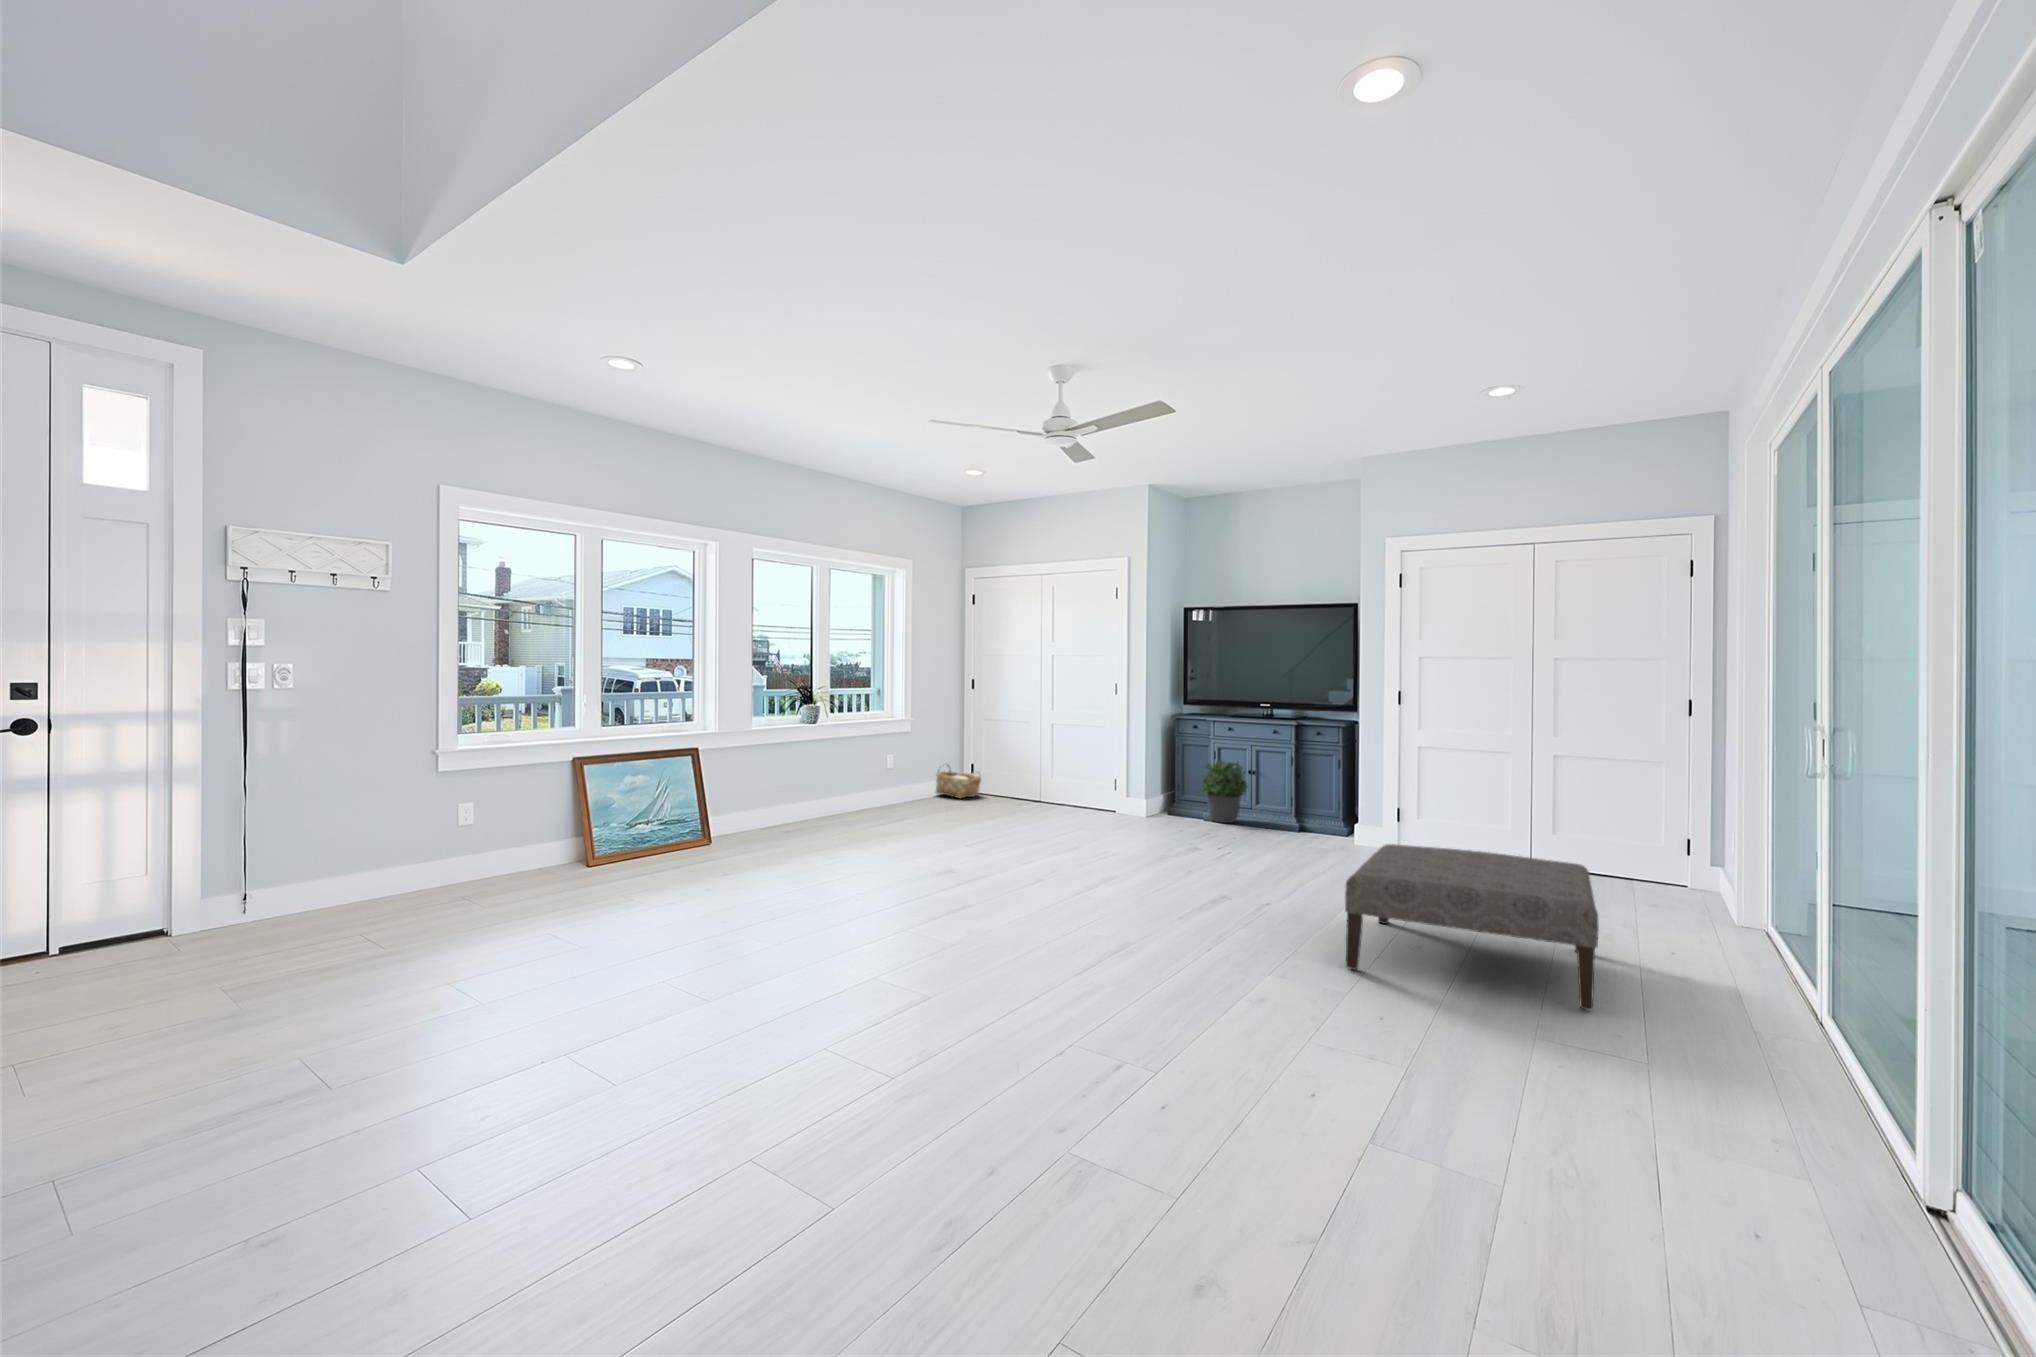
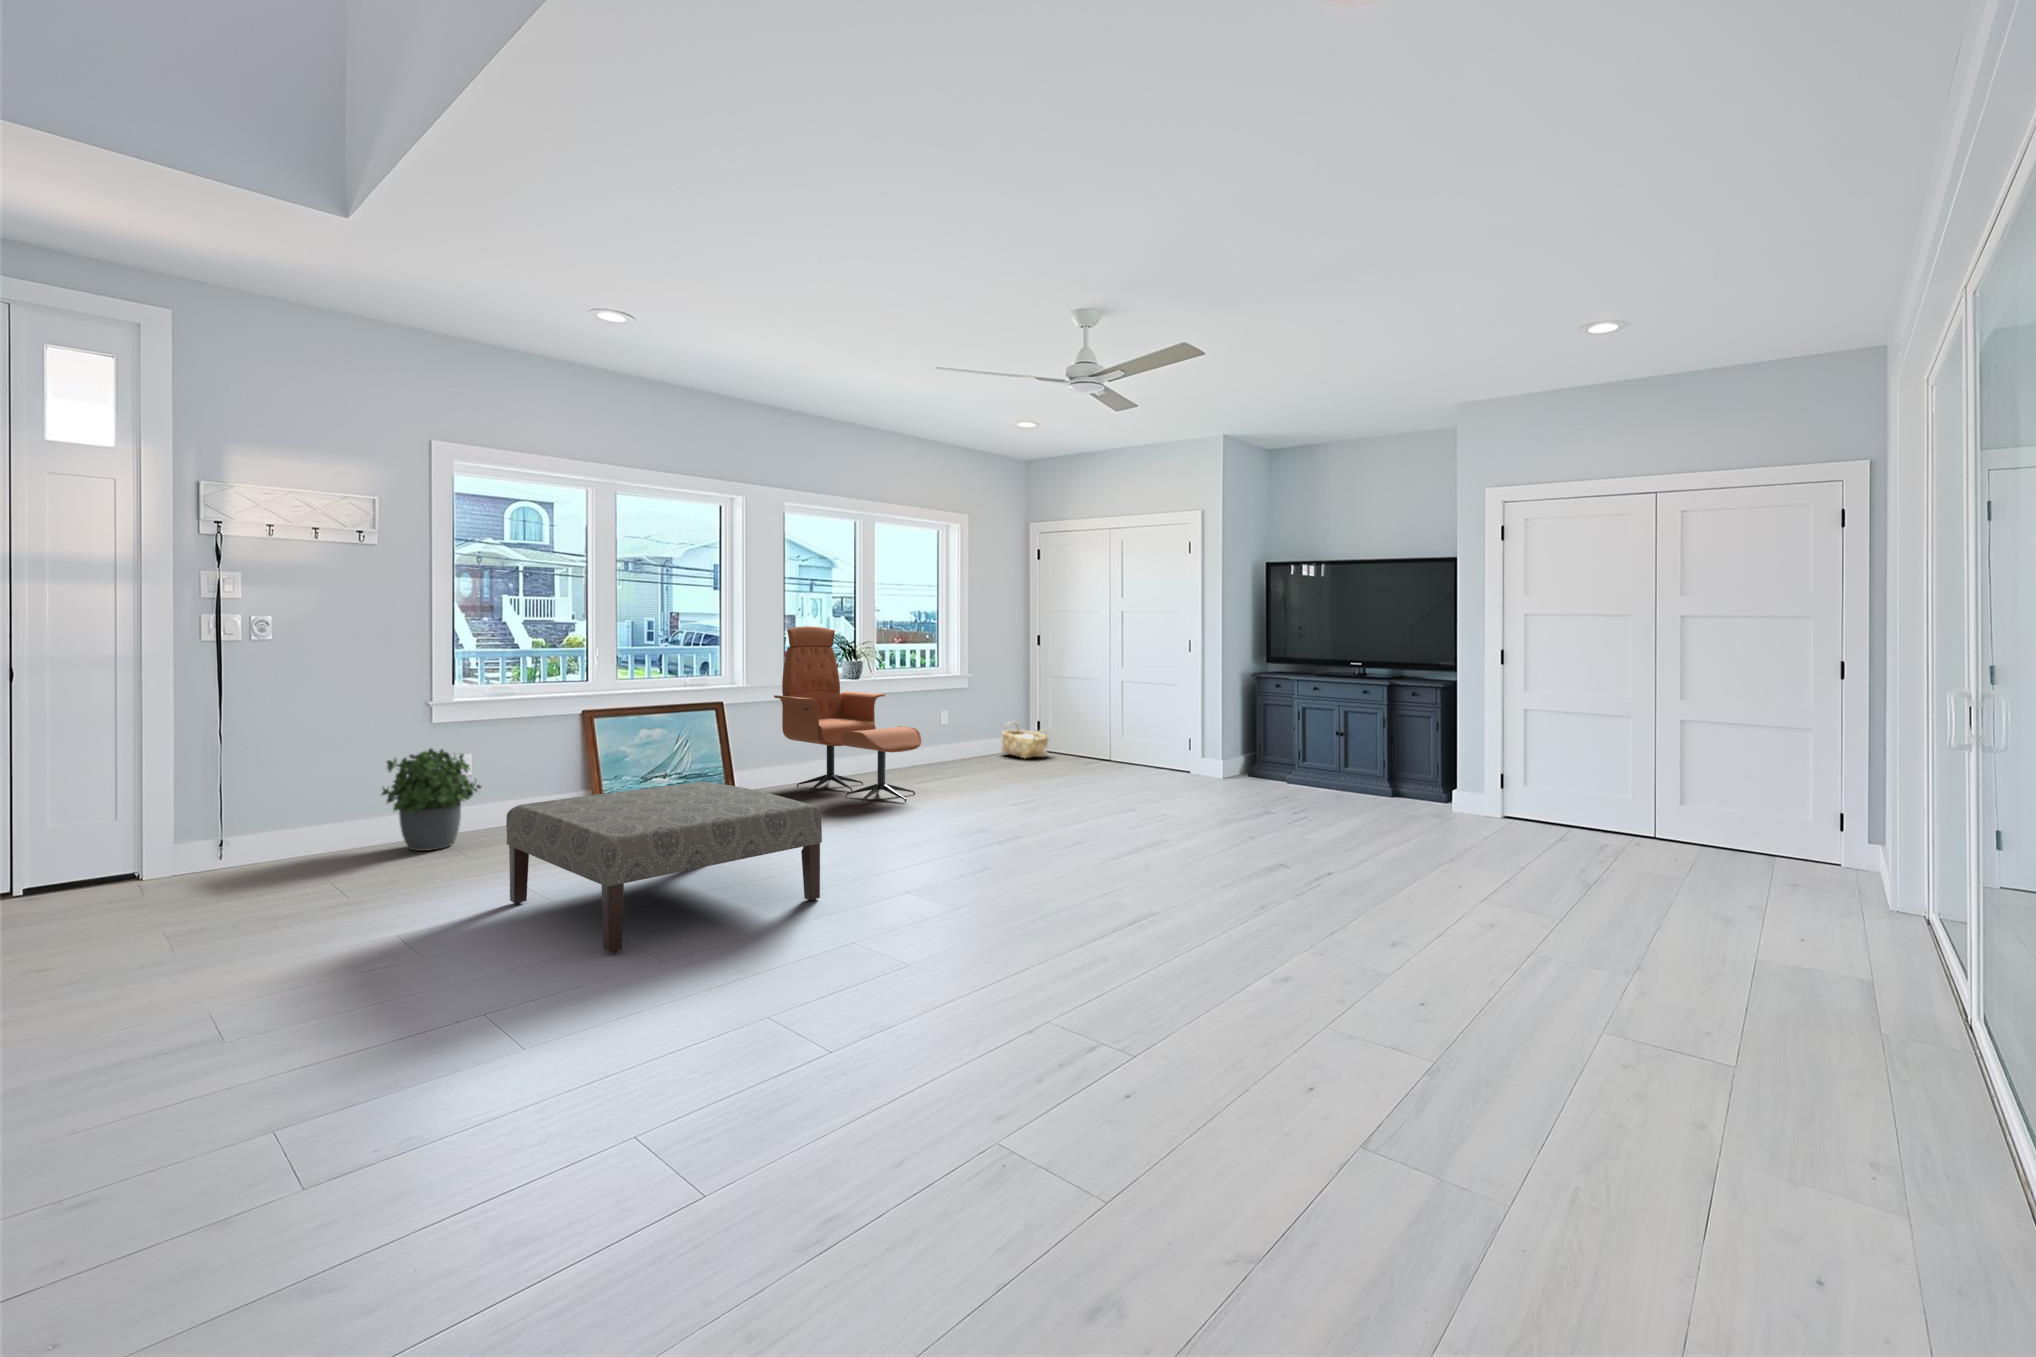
lounge chair: none [745,673,895,844] -> present [774,626,921,804]
potted plant: present [1201,760,1248,823] -> present [382,748,481,851]
ottoman: present [1345,844,1599,1010] -> present [506,782,822,953]

